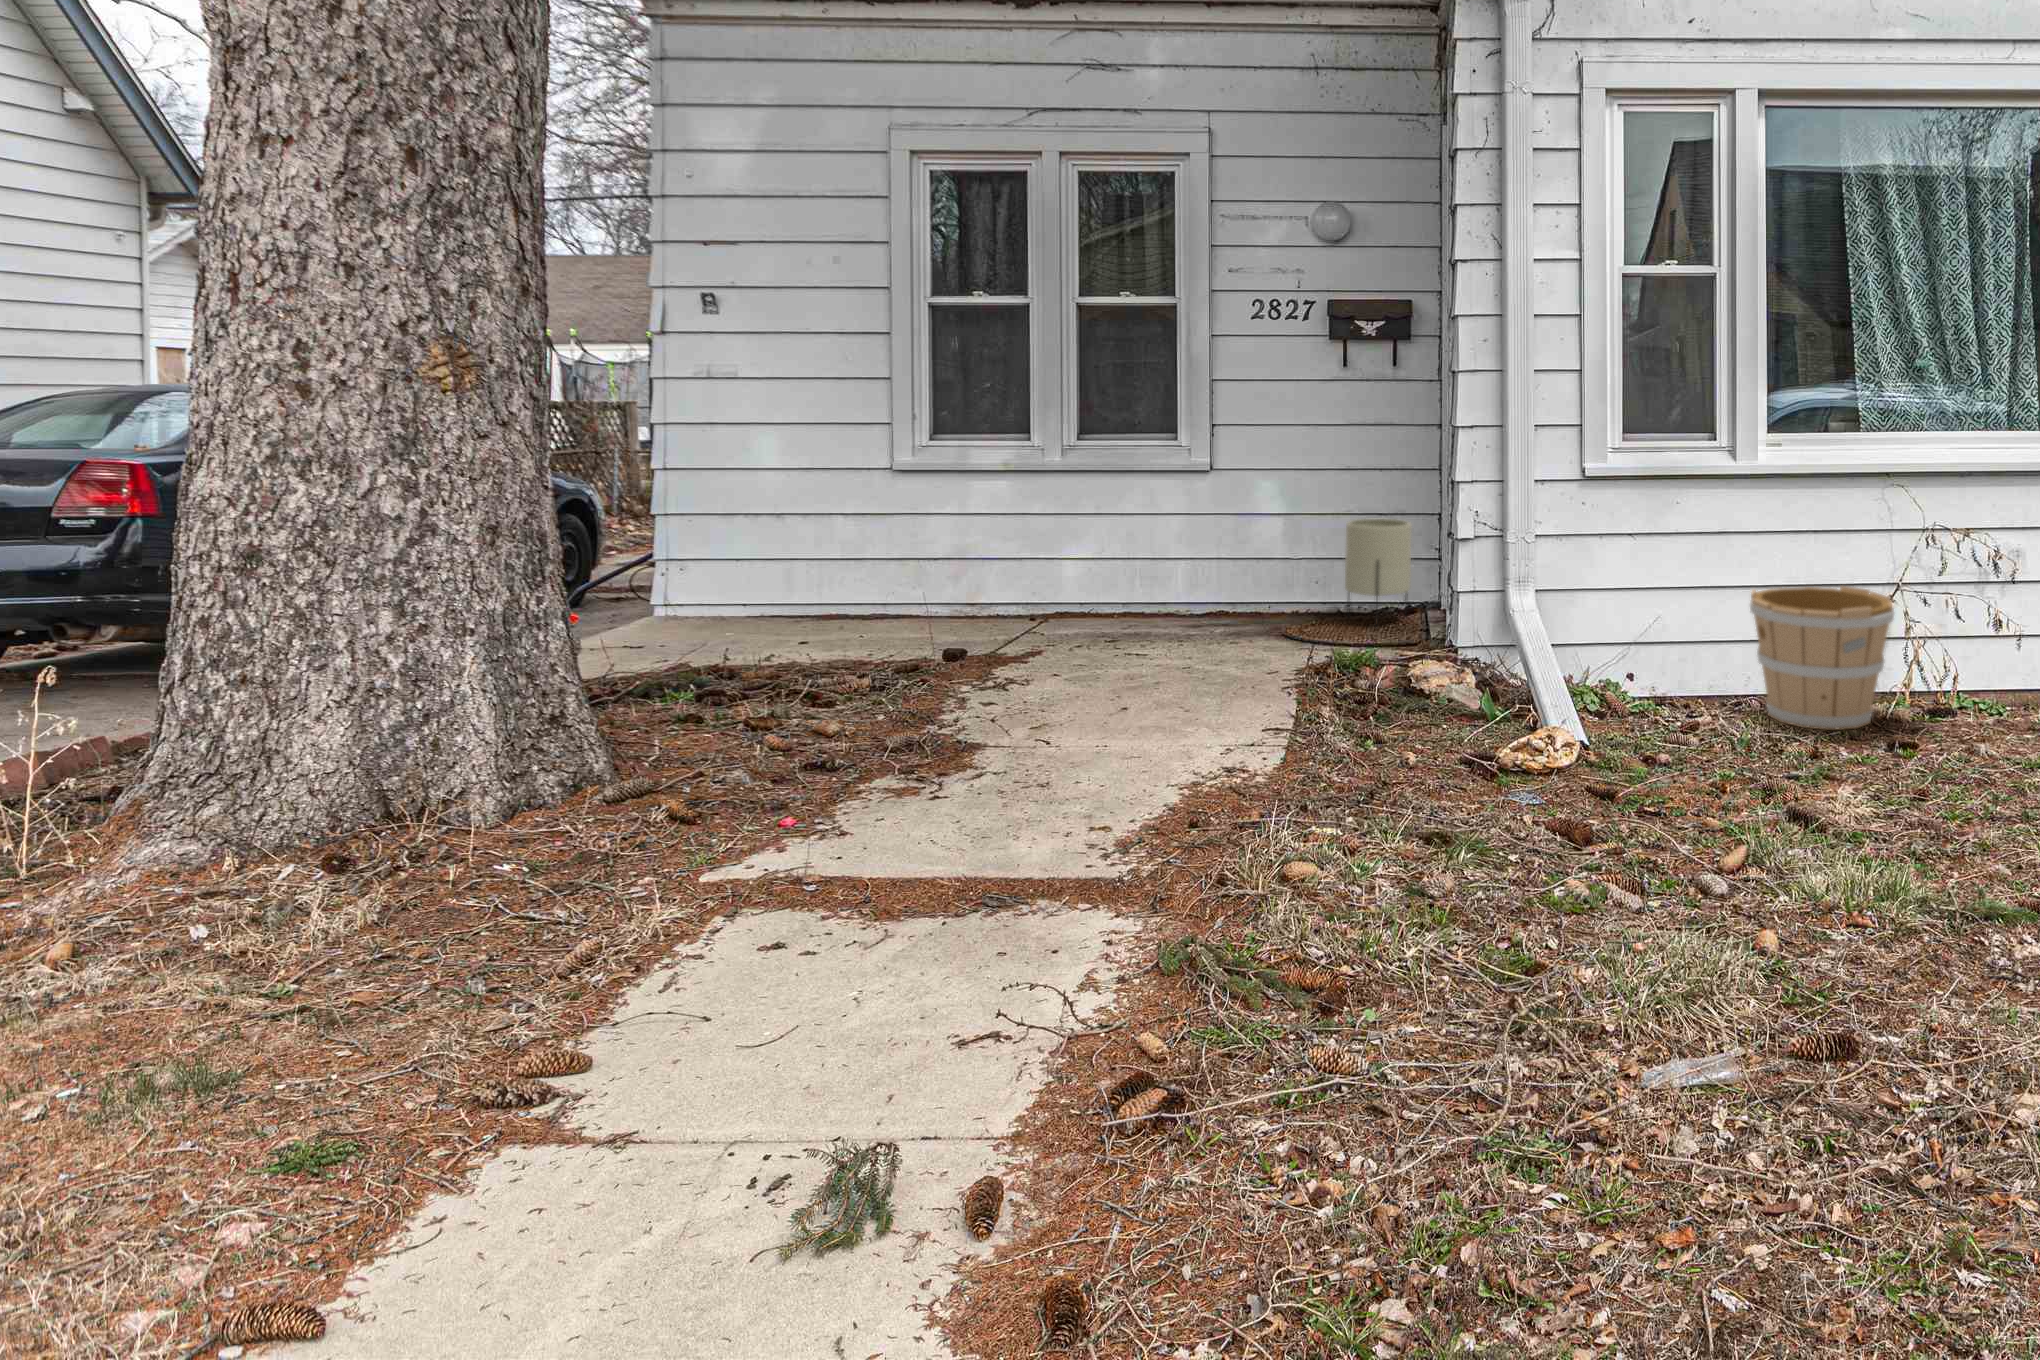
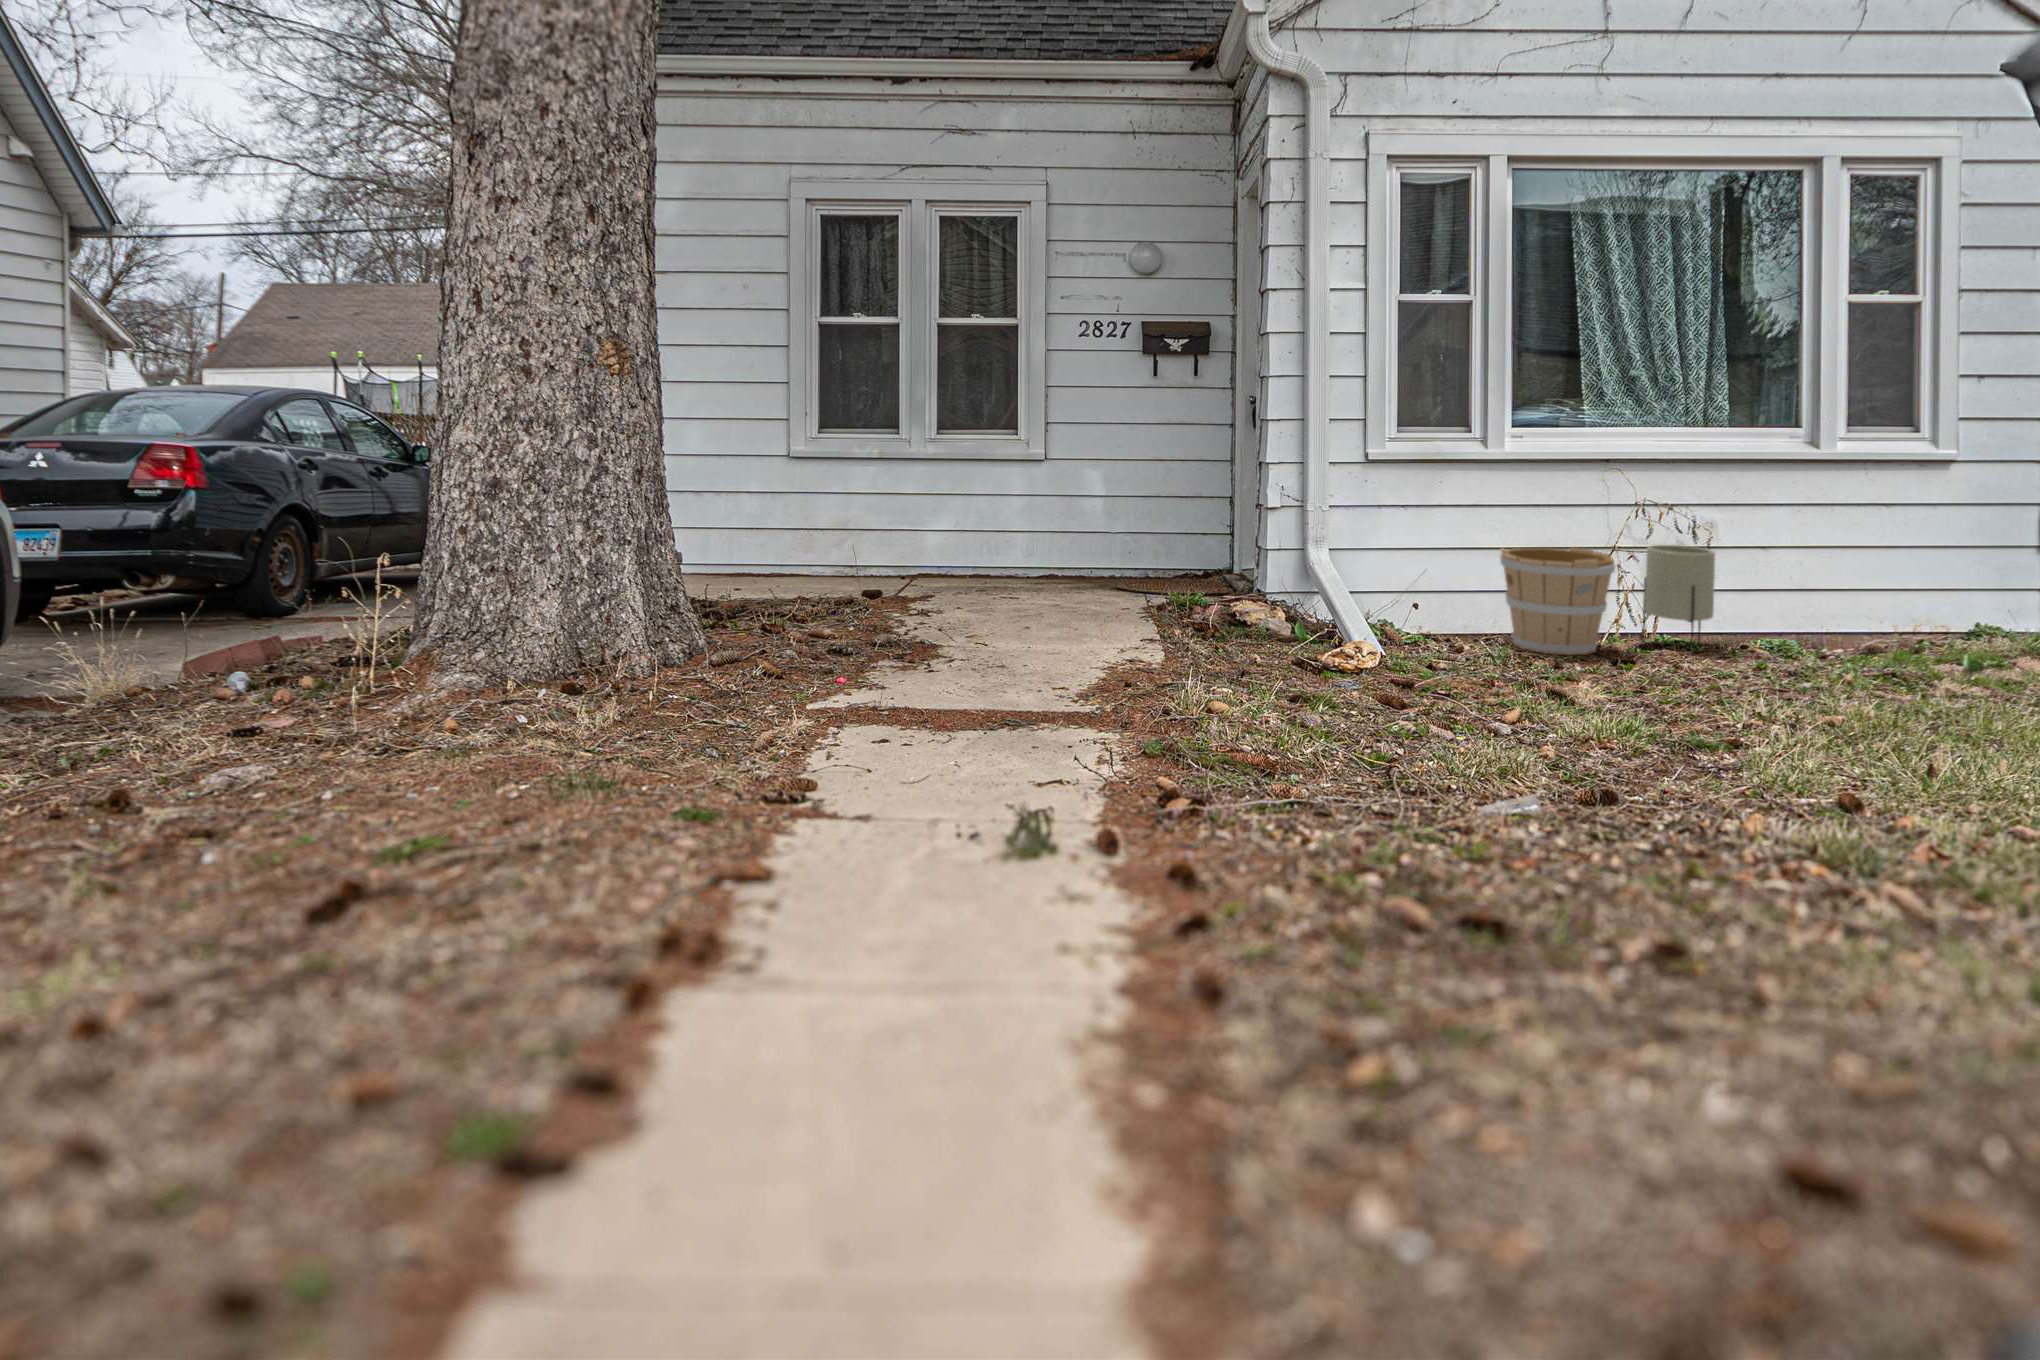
planter: present [1345,519,1412,621] -> present [1642,545,1715,652]

